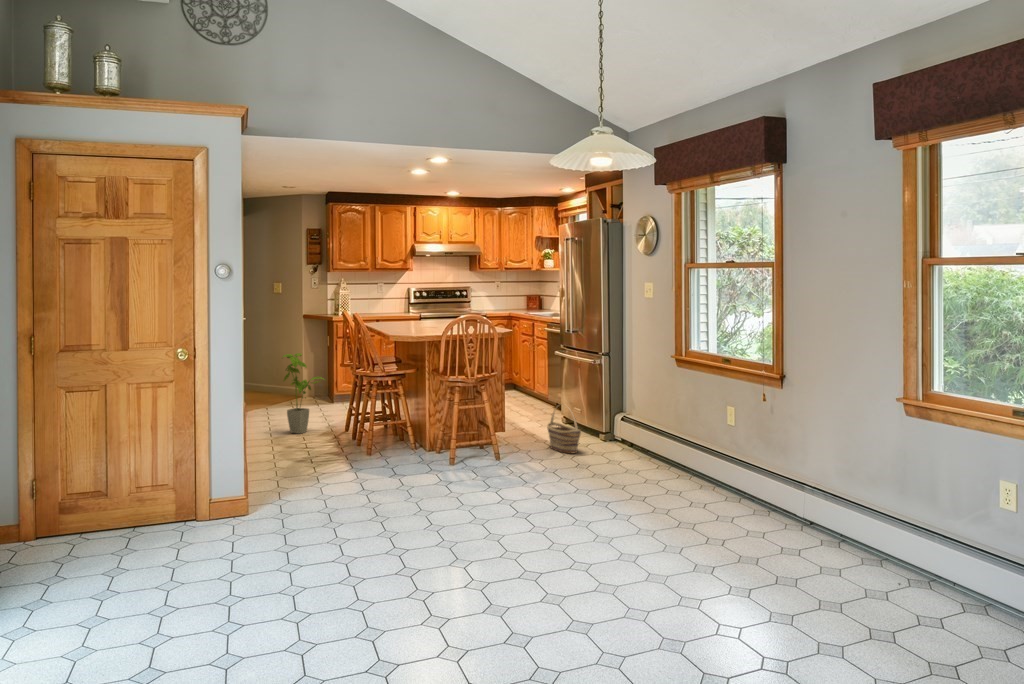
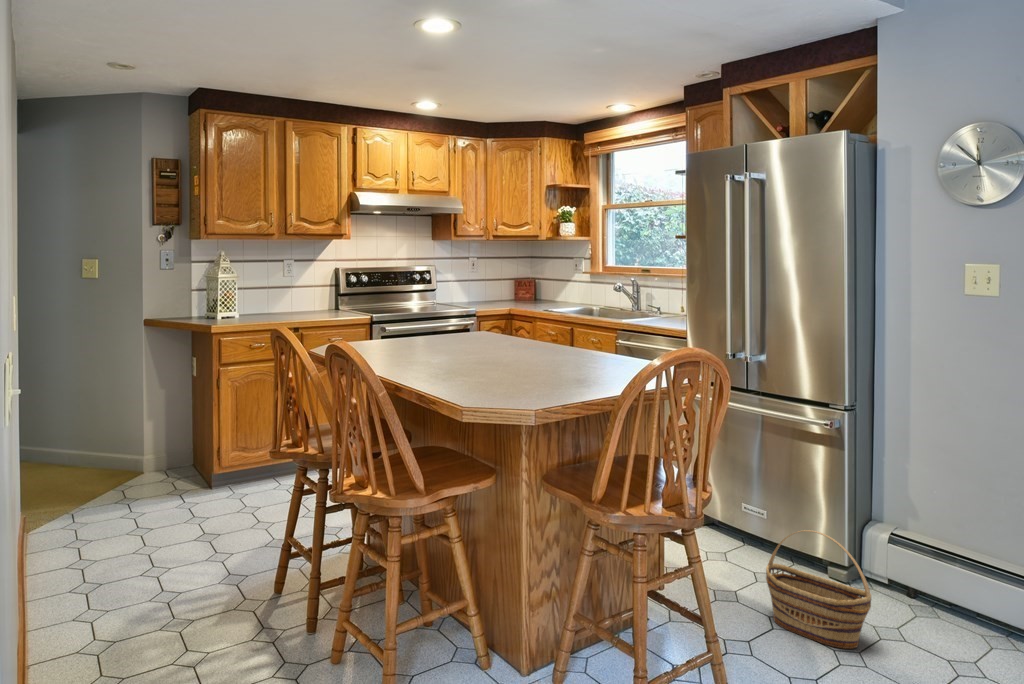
house plant: present [283,353,325,434] -> none [120,423,232,609]

